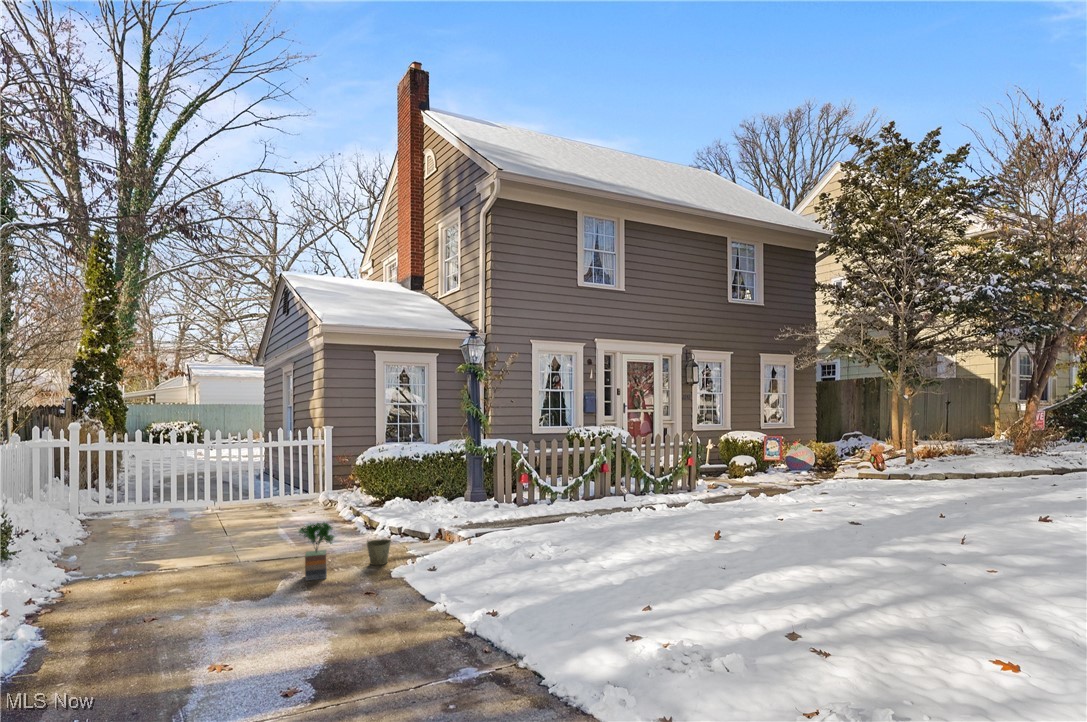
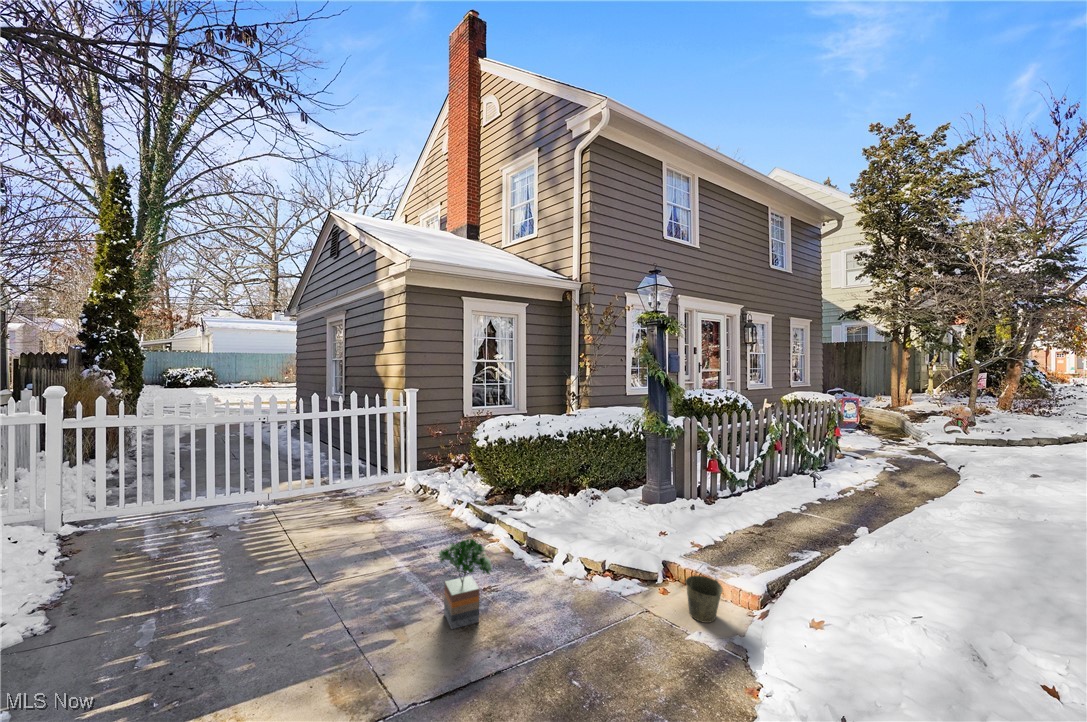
bucket: present [367,539,391,565] -> present [686,575,723,623]

